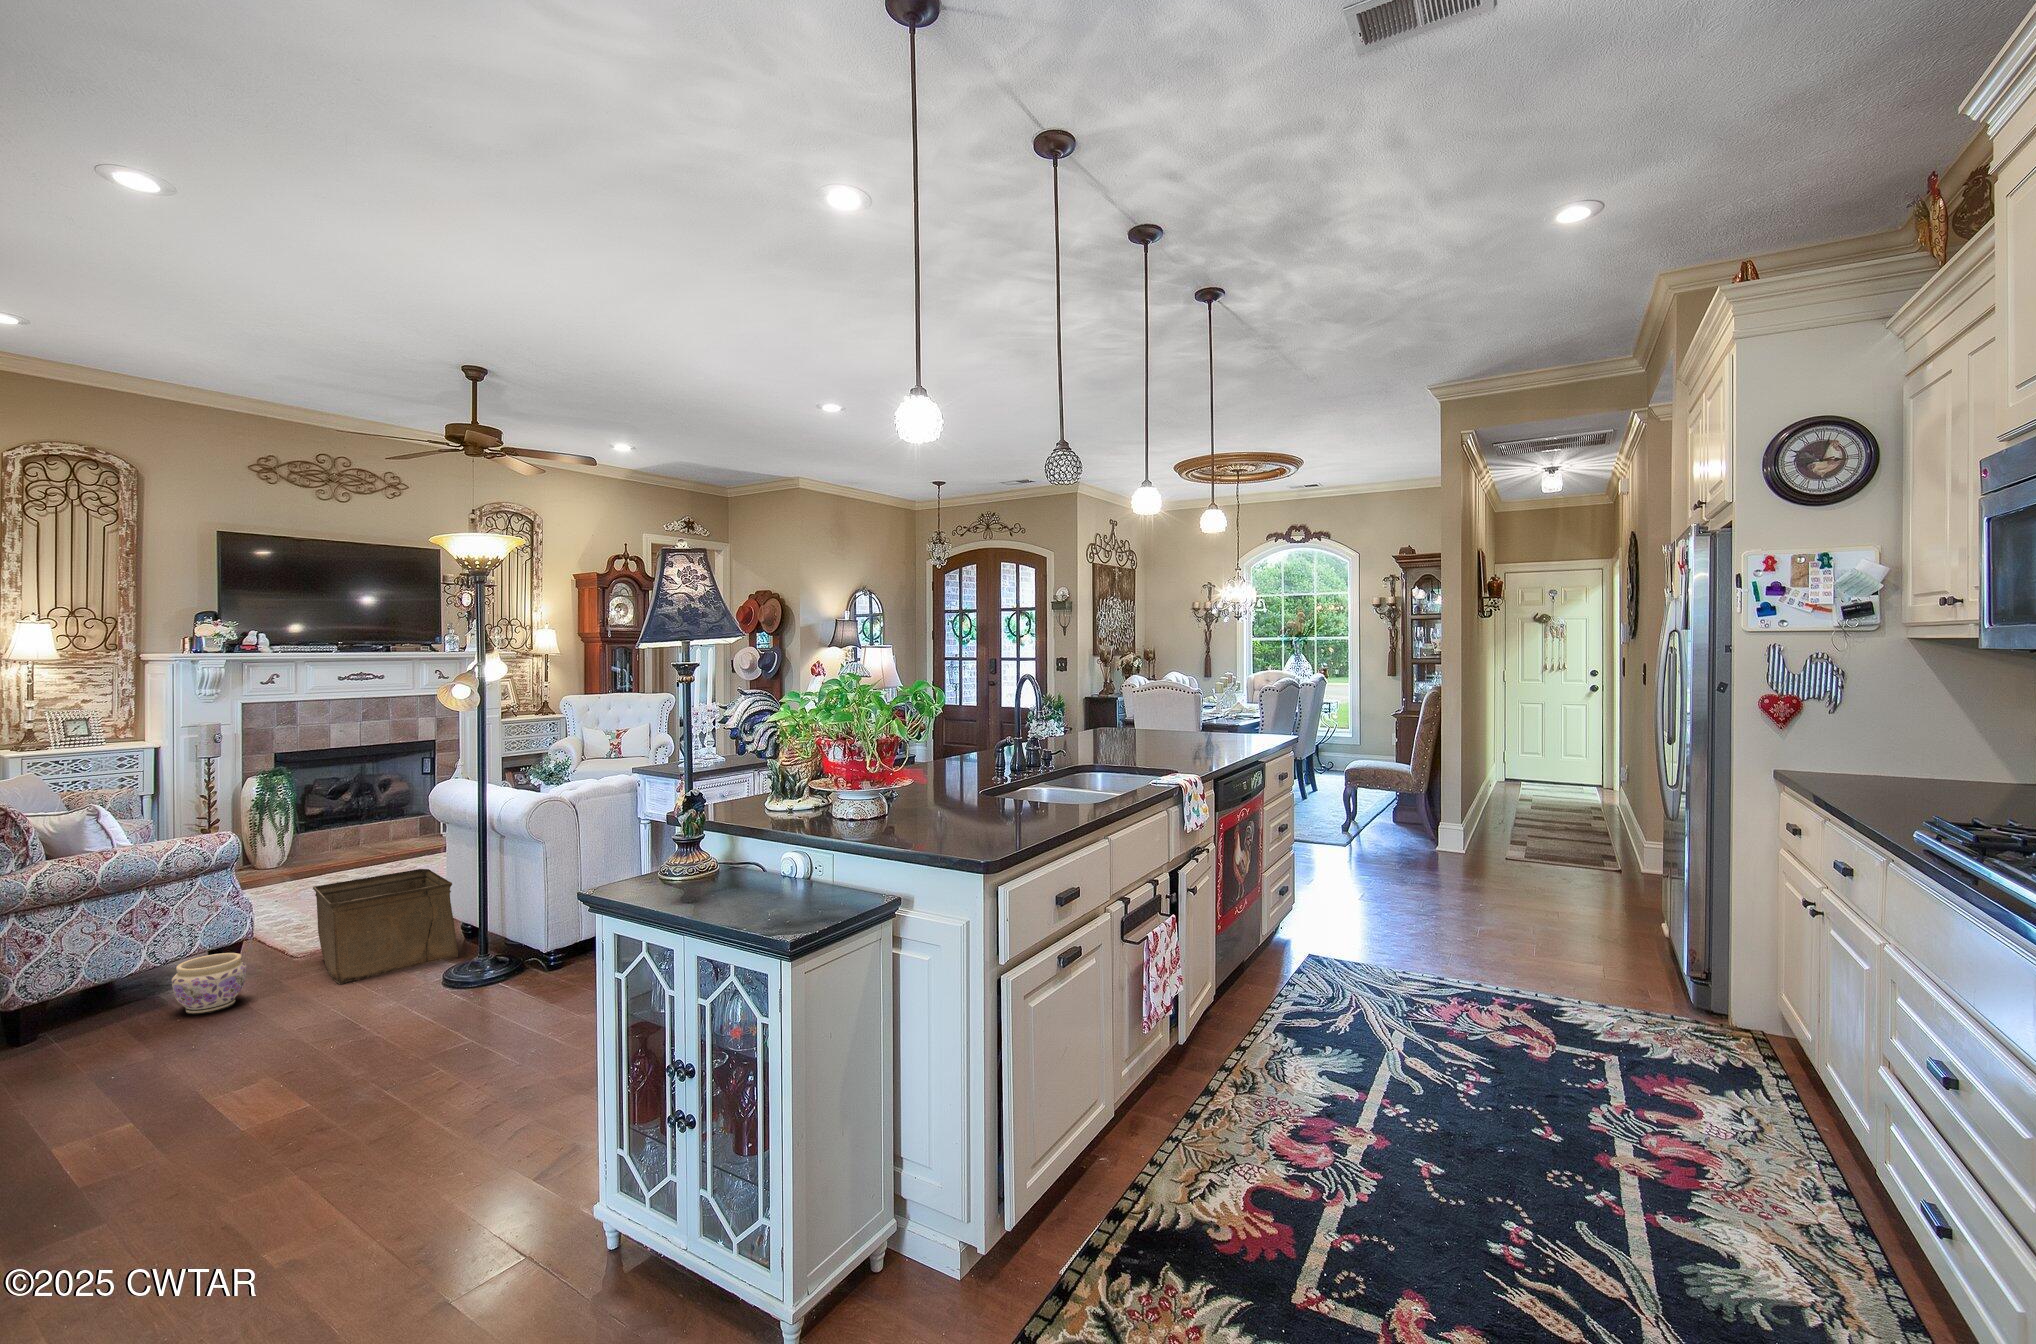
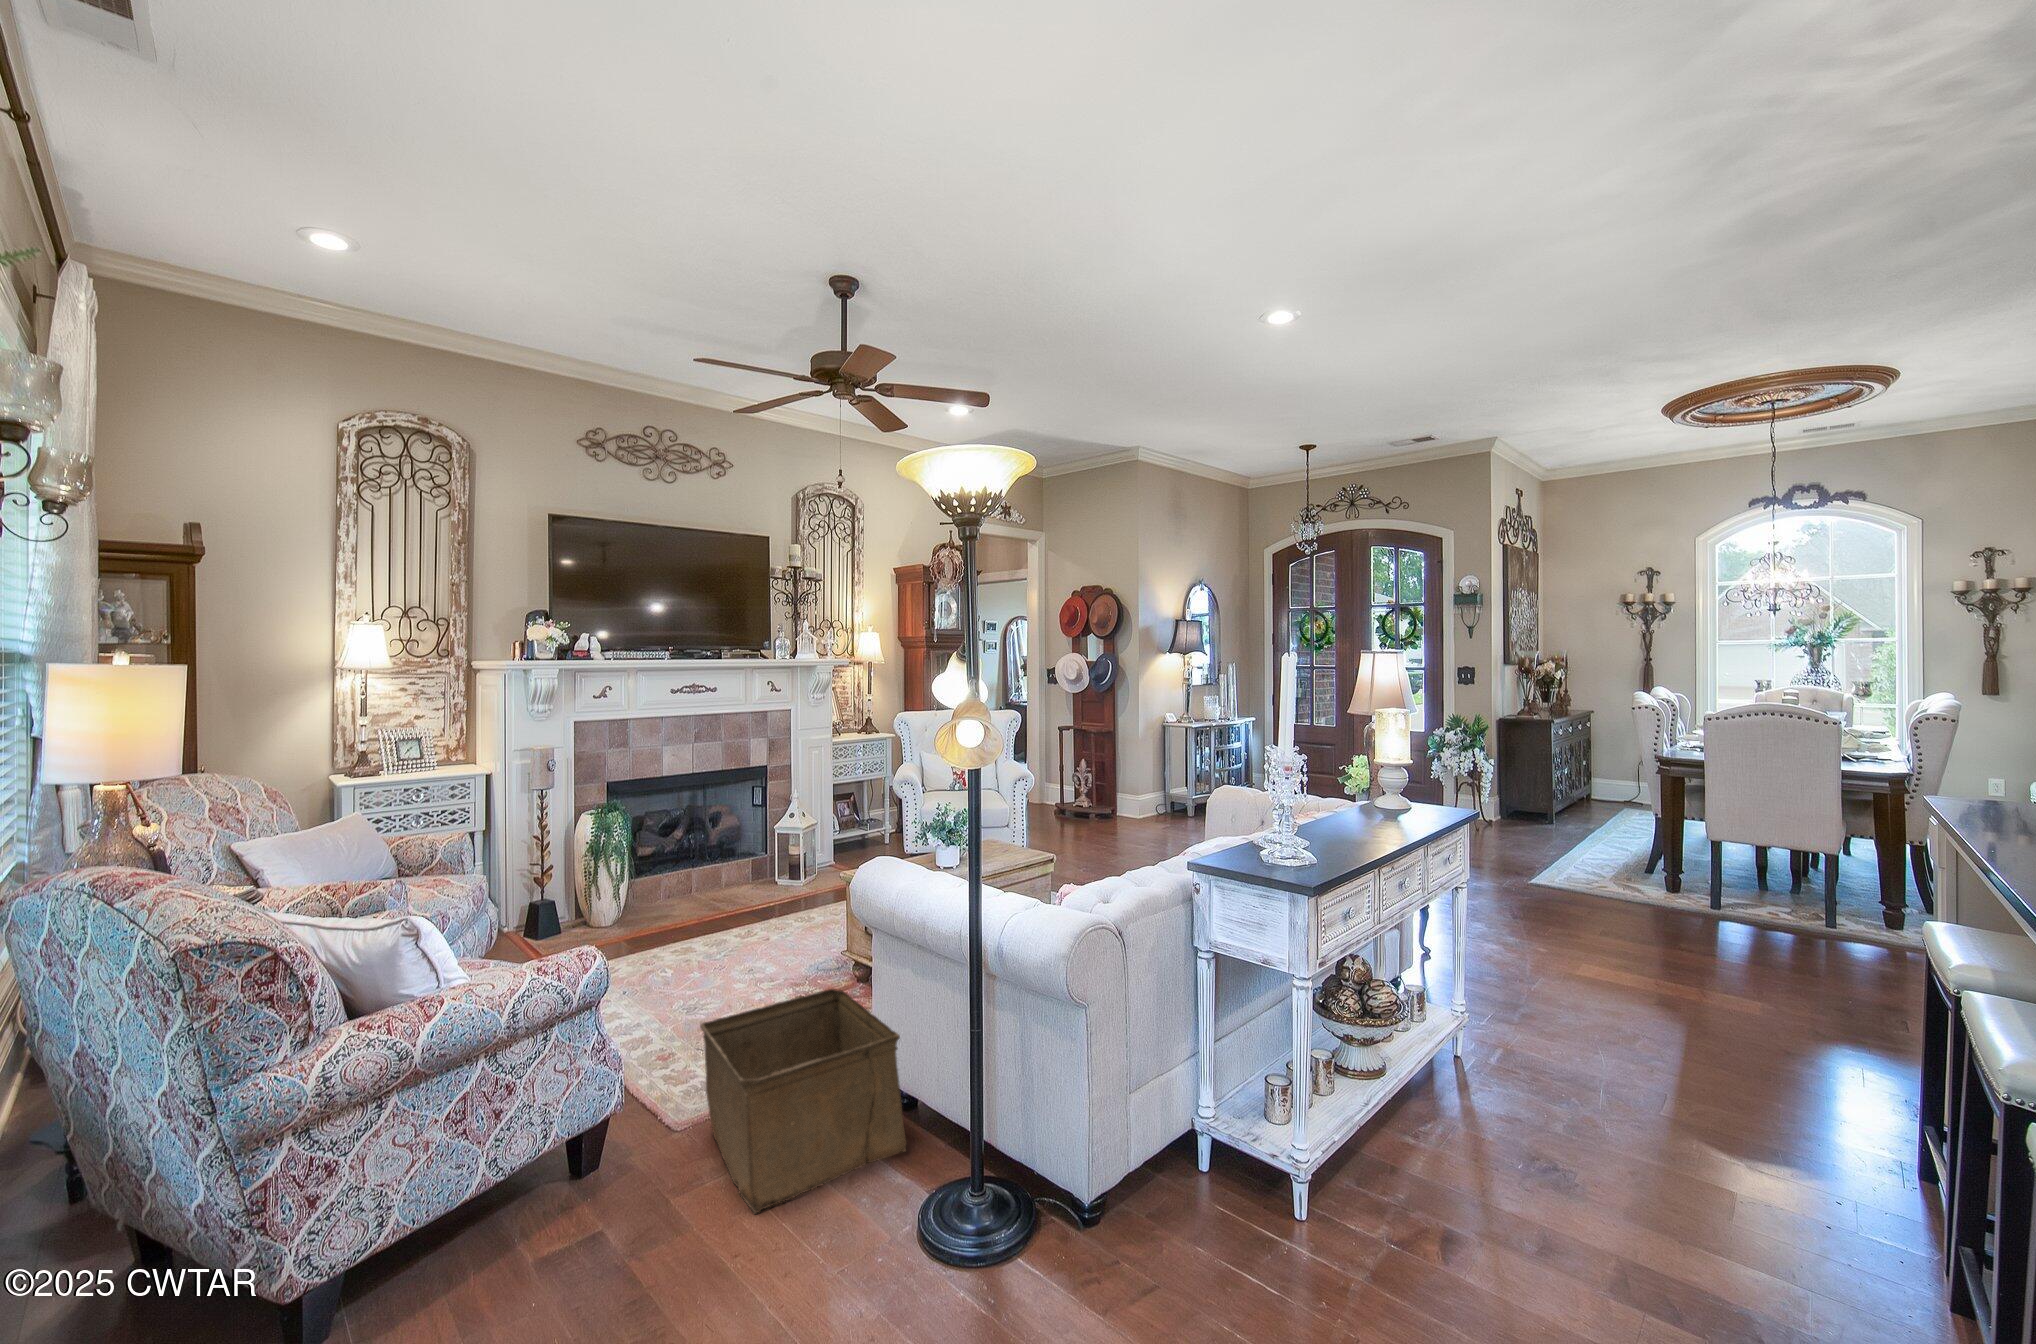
planter: present [172,953,247,1014] -> none [522,1163,628,1287]

